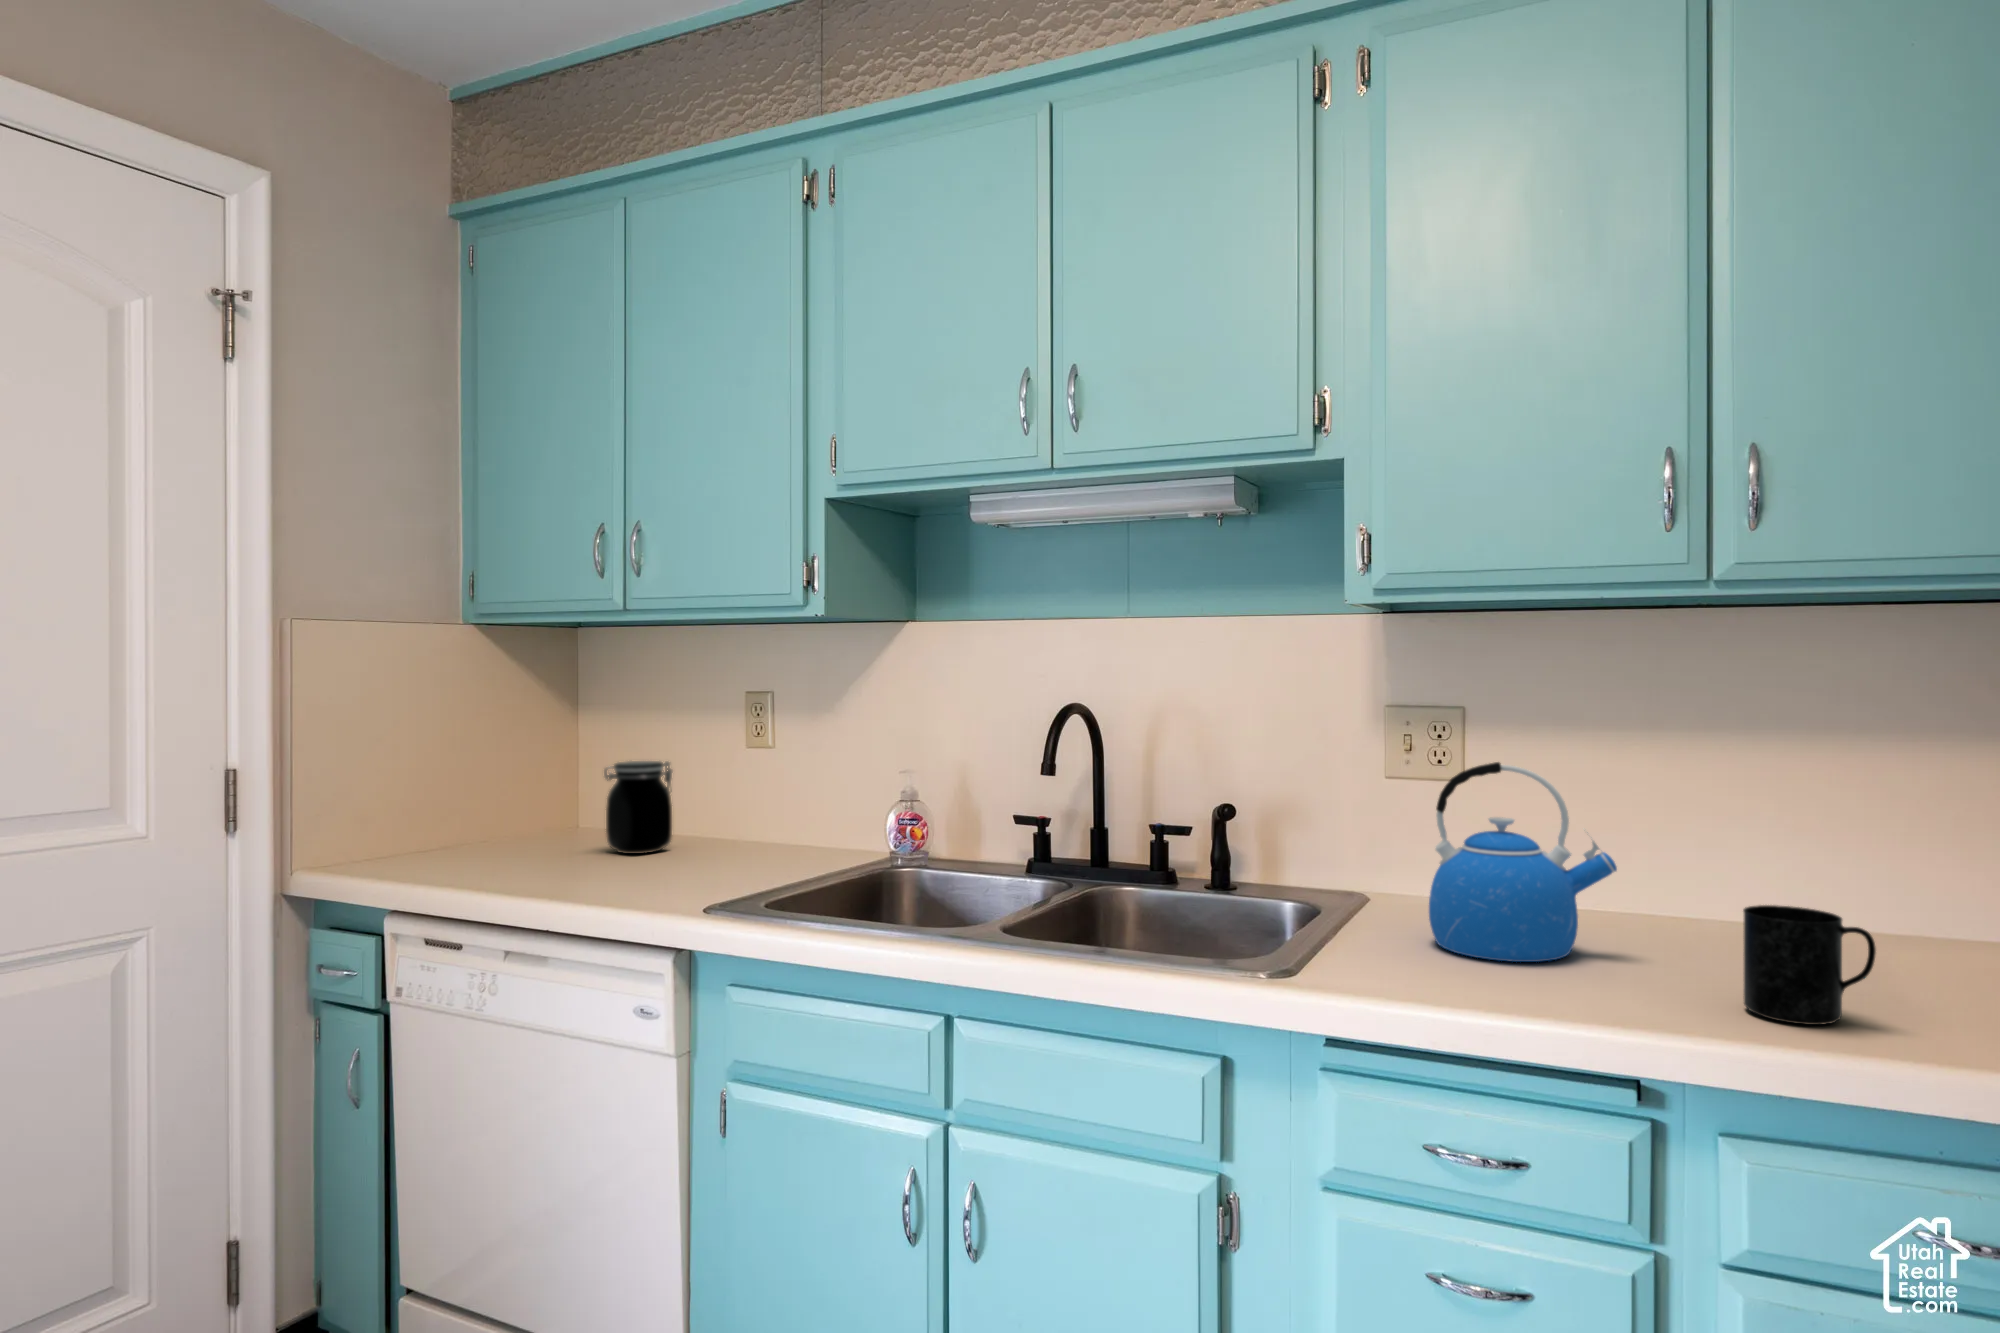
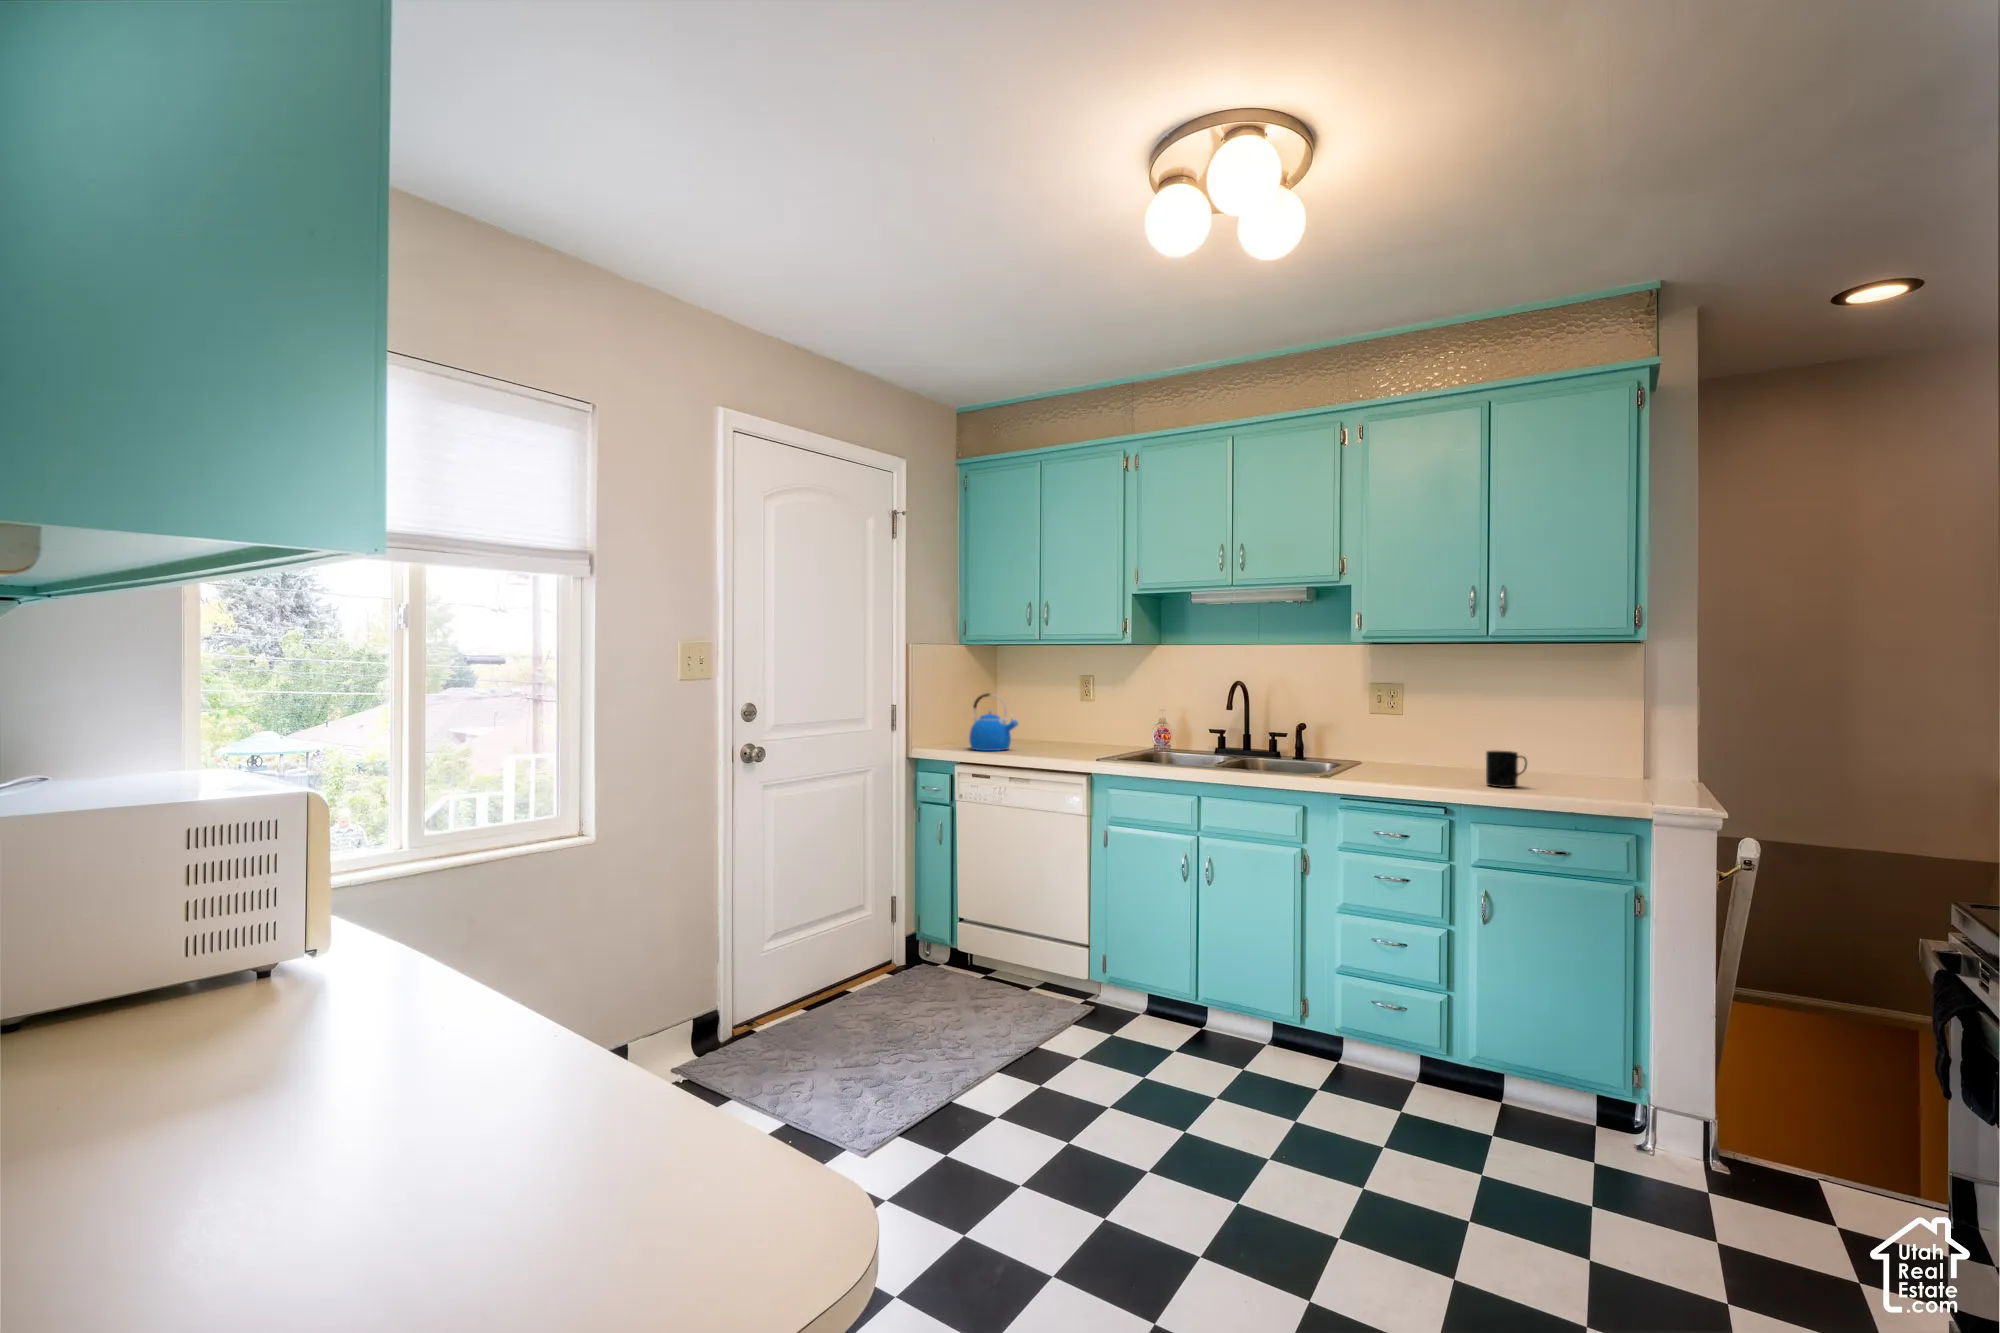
jar: present [604,761,672,854] -> none [1026,705,1053,745]
kettle: present [1429,762,1617,962] -> present [969,693,1018,751]

